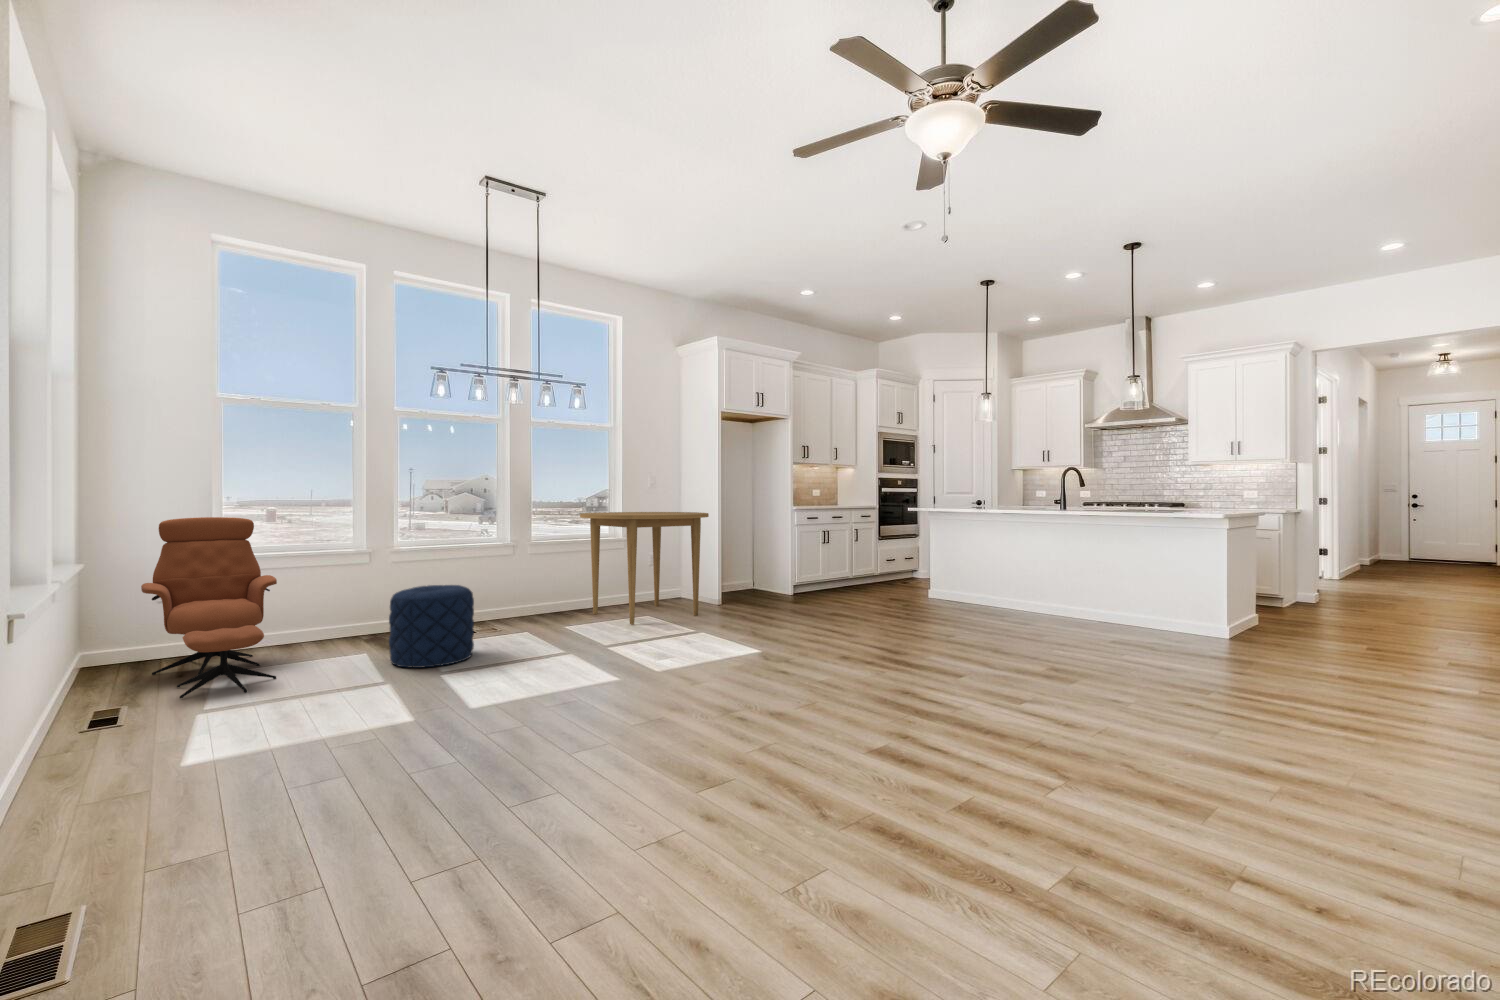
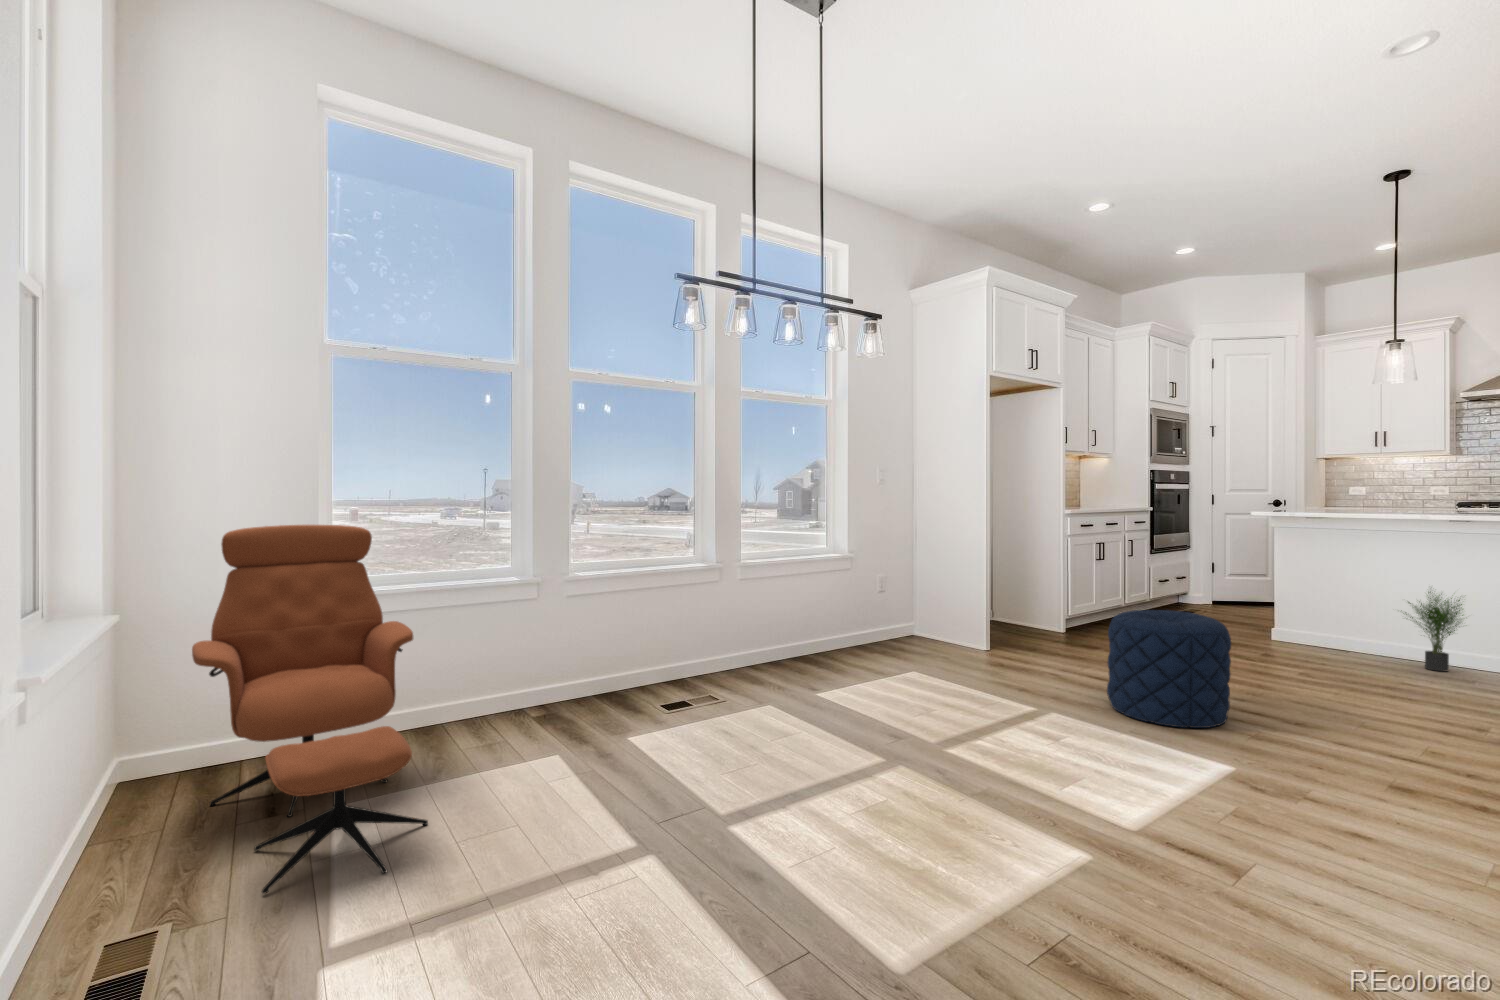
dining table: present [580,512,709,624] -> none [815,516,1009,690]
potted plant: none [974,555,1012,612] -> present [1405,591,1463,671]
pouf: present [389,585,474,668] -> present [1107,610,1231,728]

